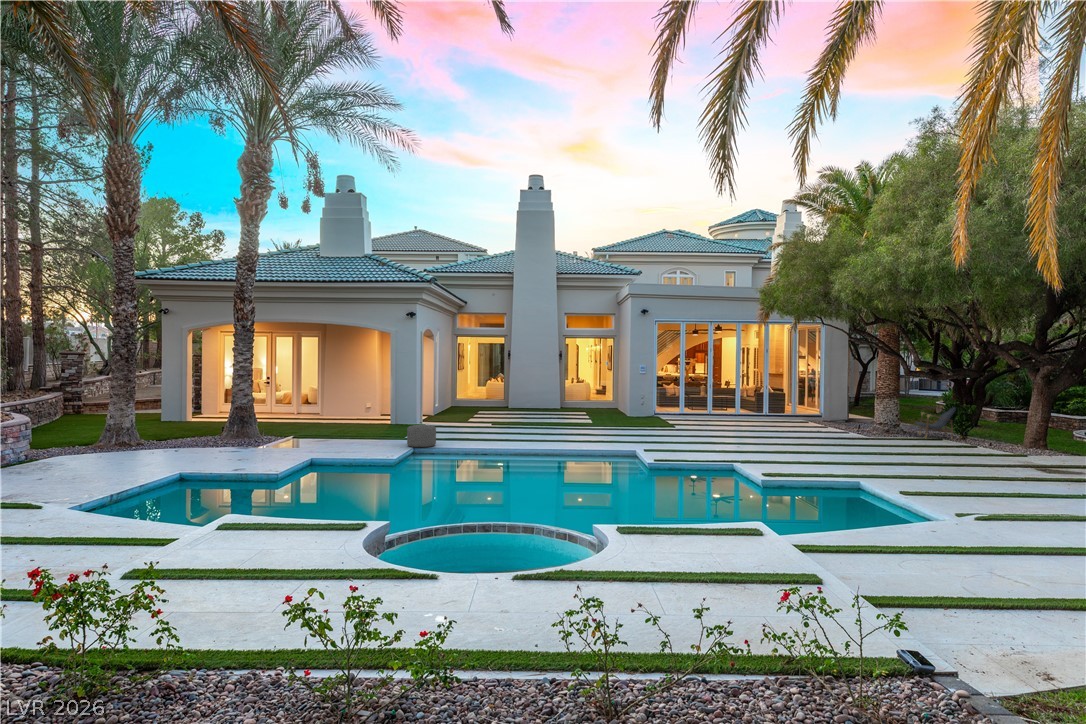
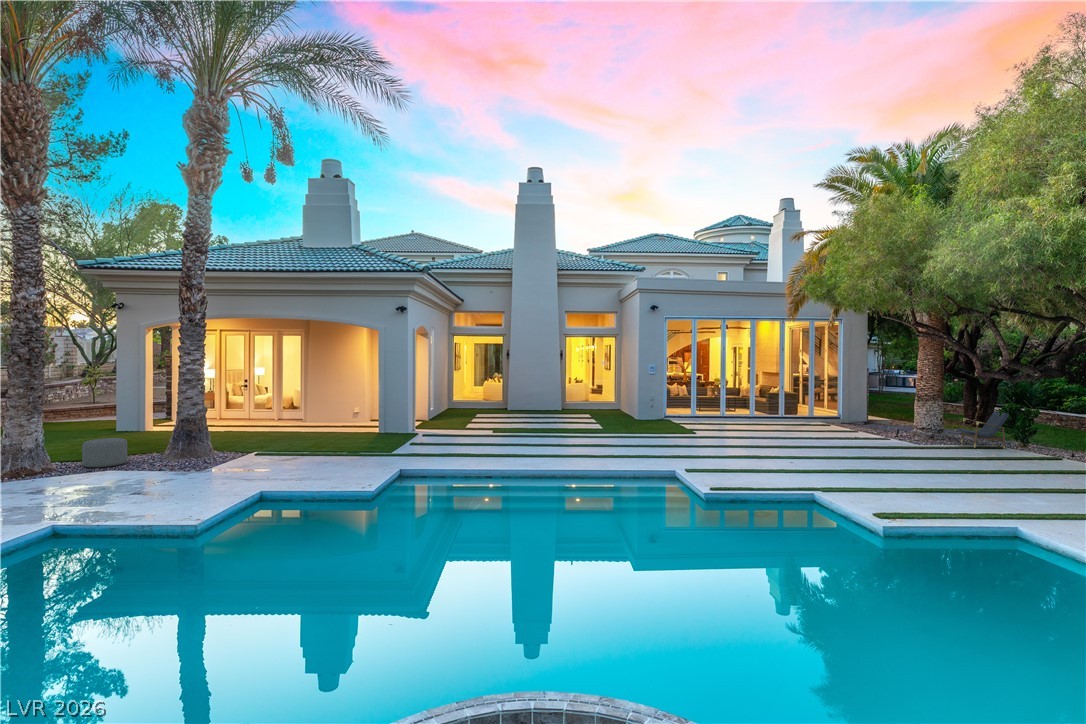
ottoman: present [407,425,436,447] -> present [82,438,127,468]

